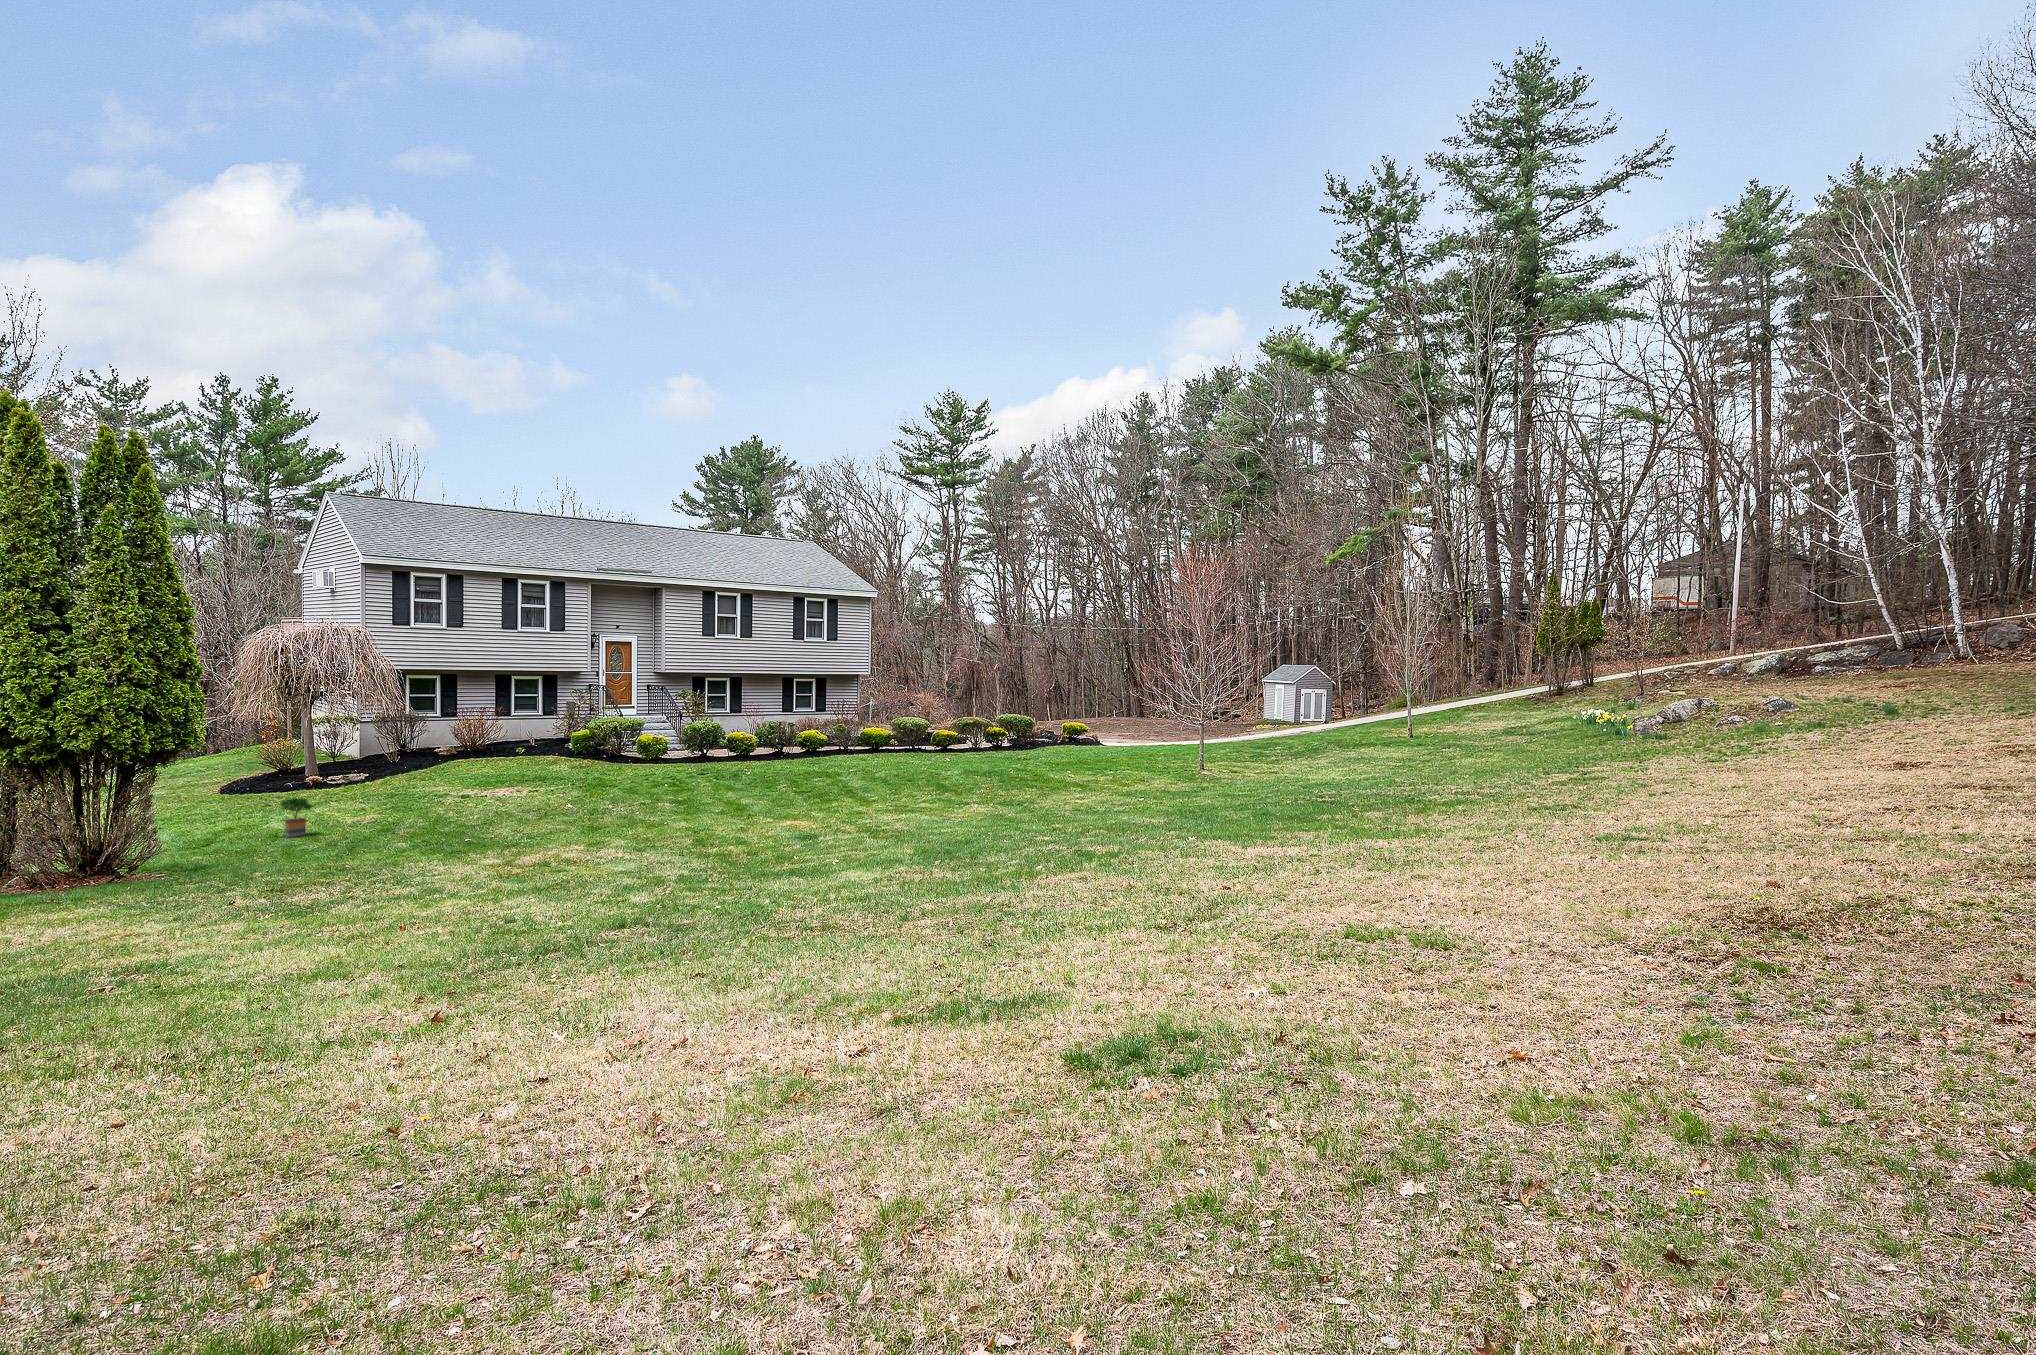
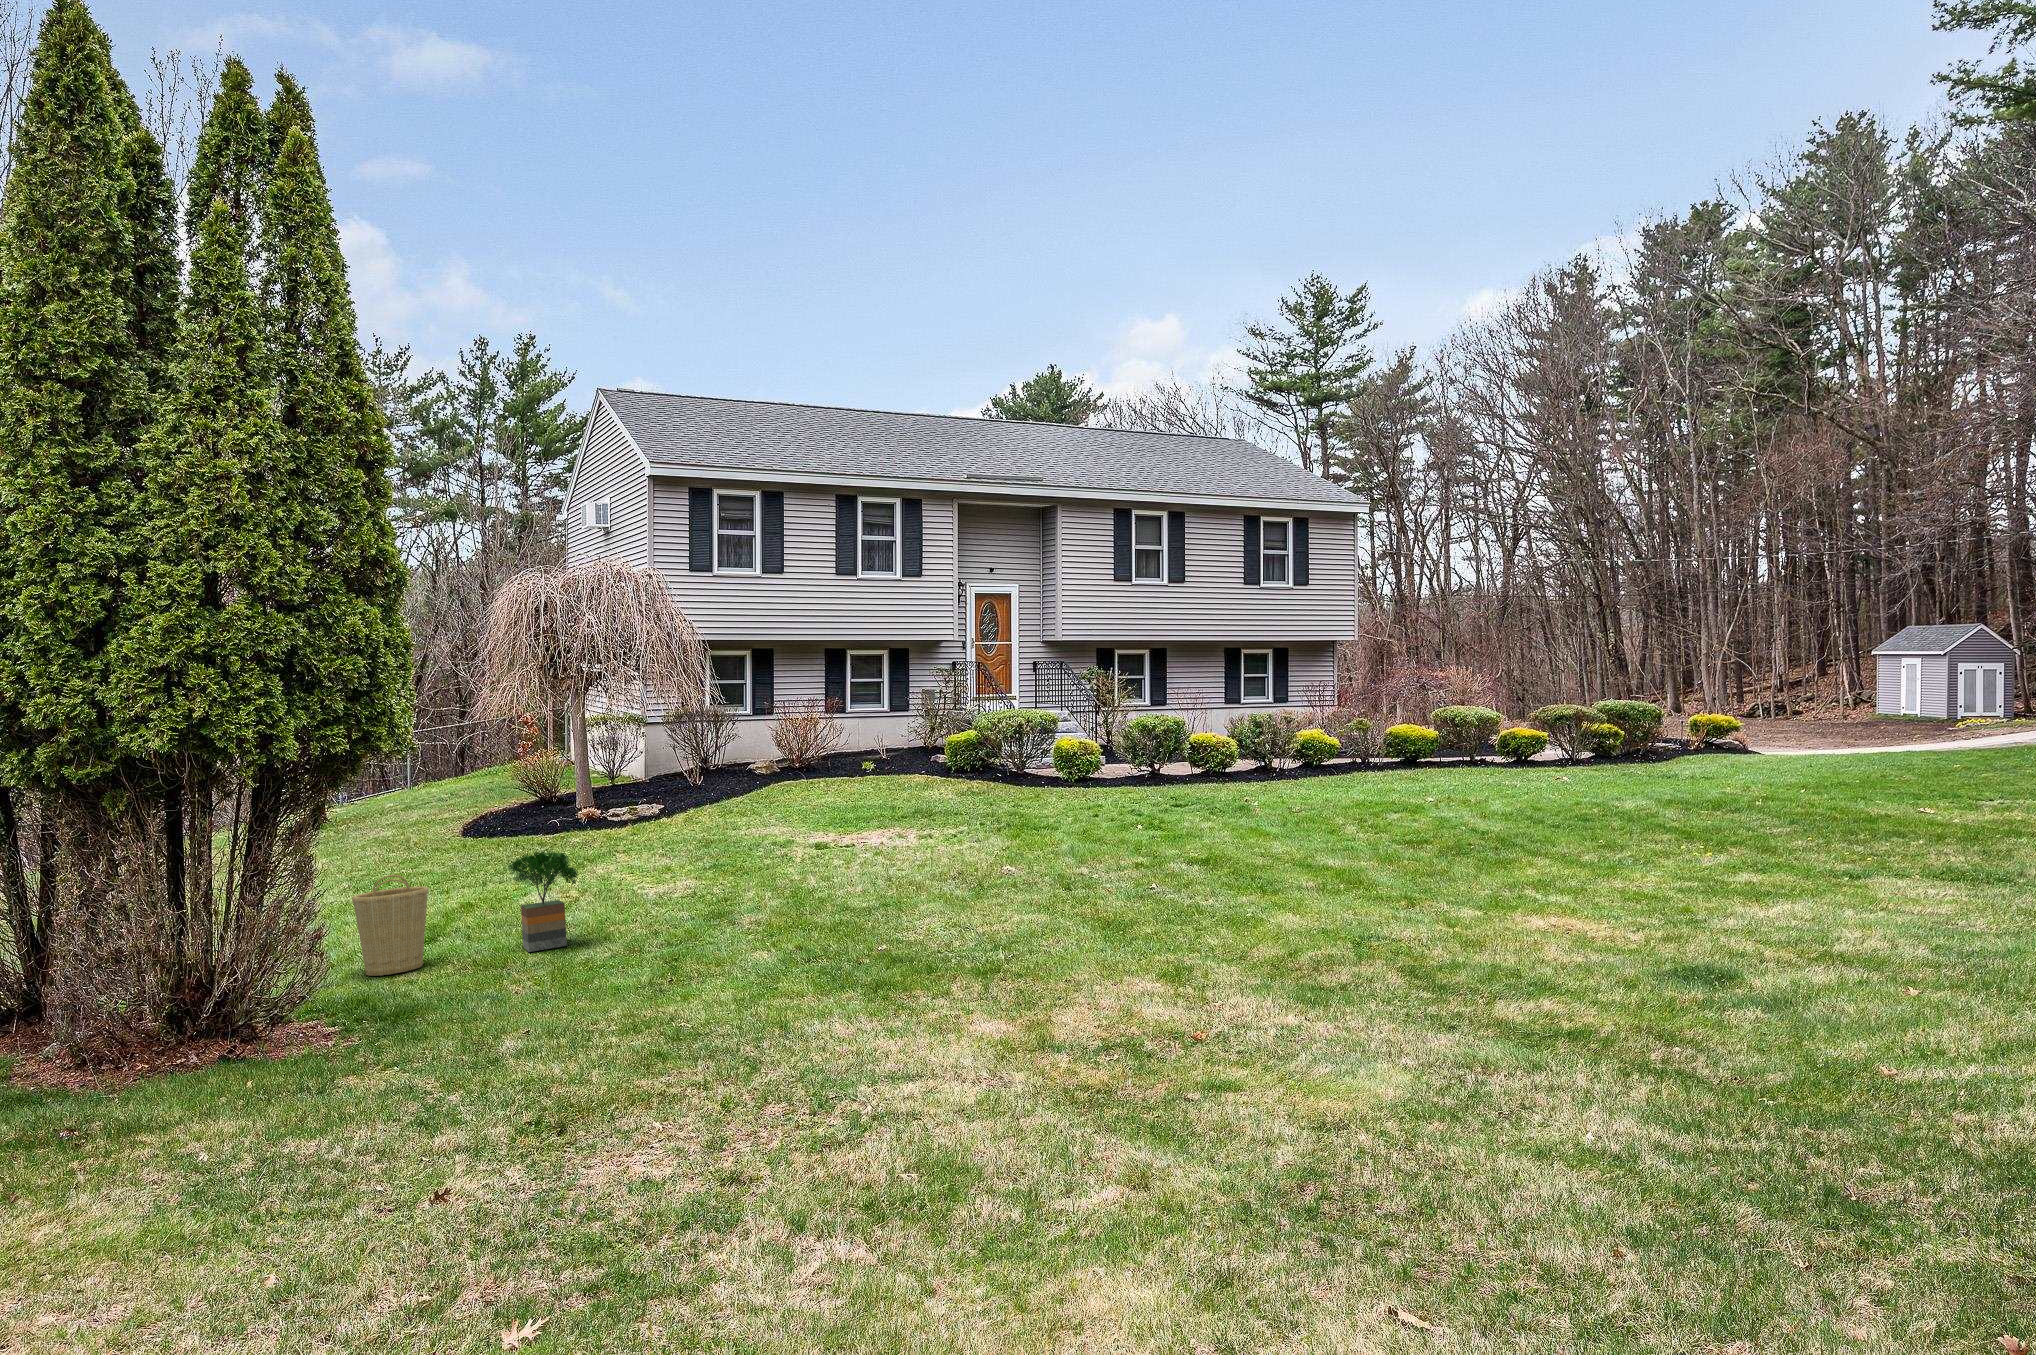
basket: none [211,807,244,845] -> present [352,875,428,976]

